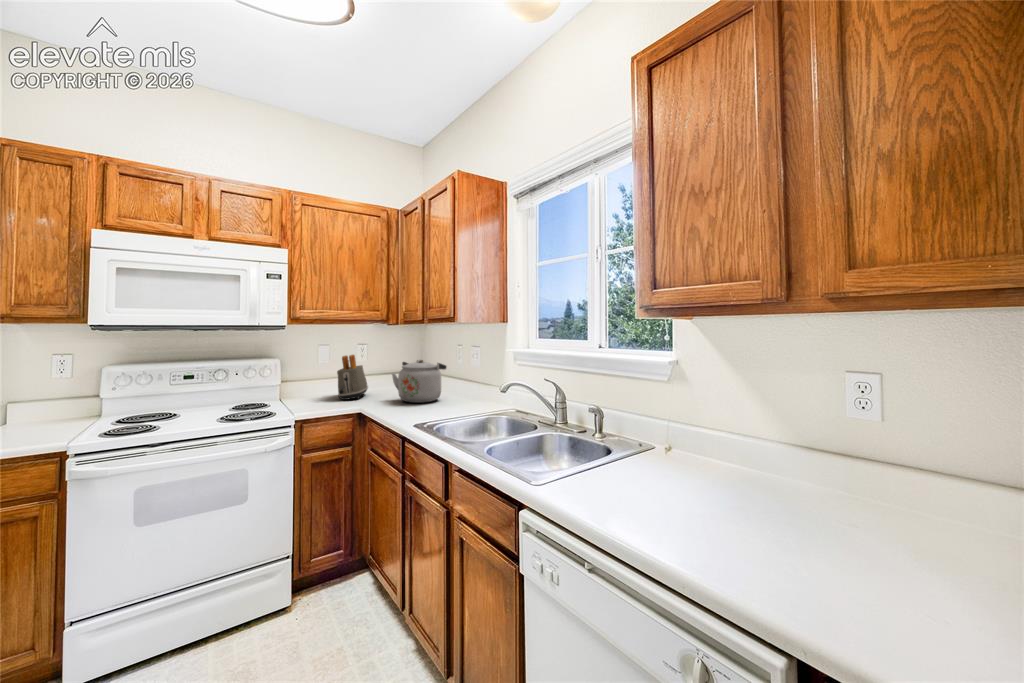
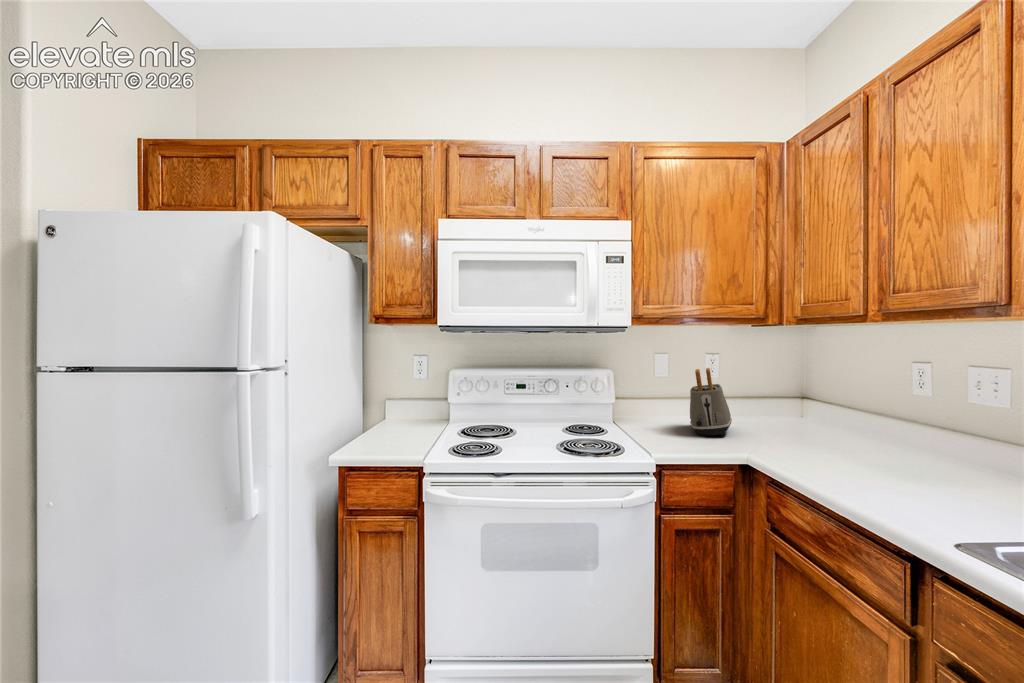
kettle: present [392,360,446,403] -> none [783,380,890,456]

